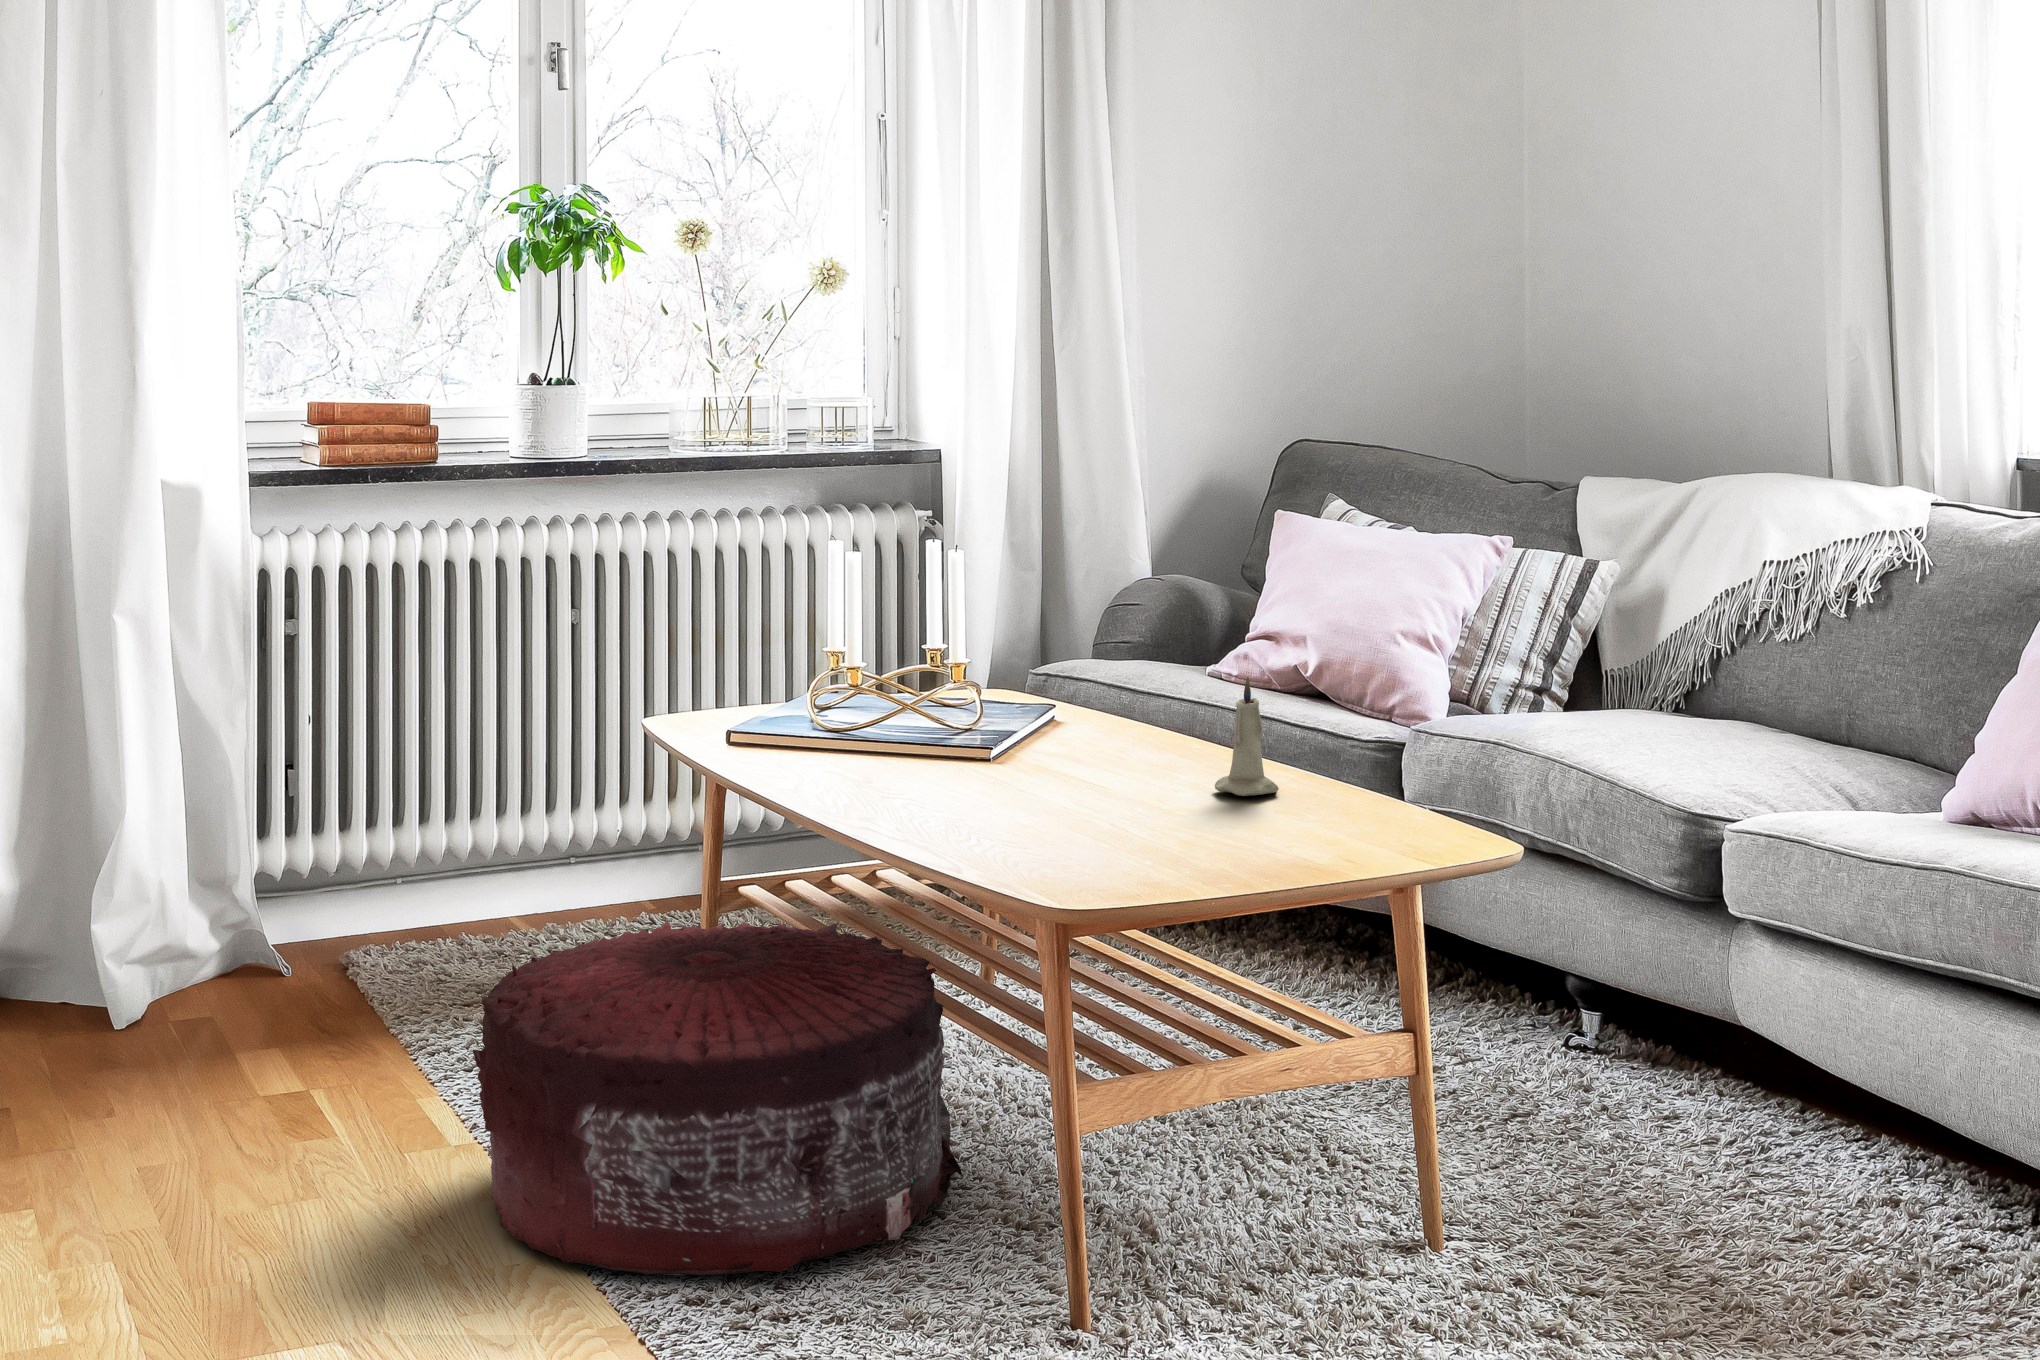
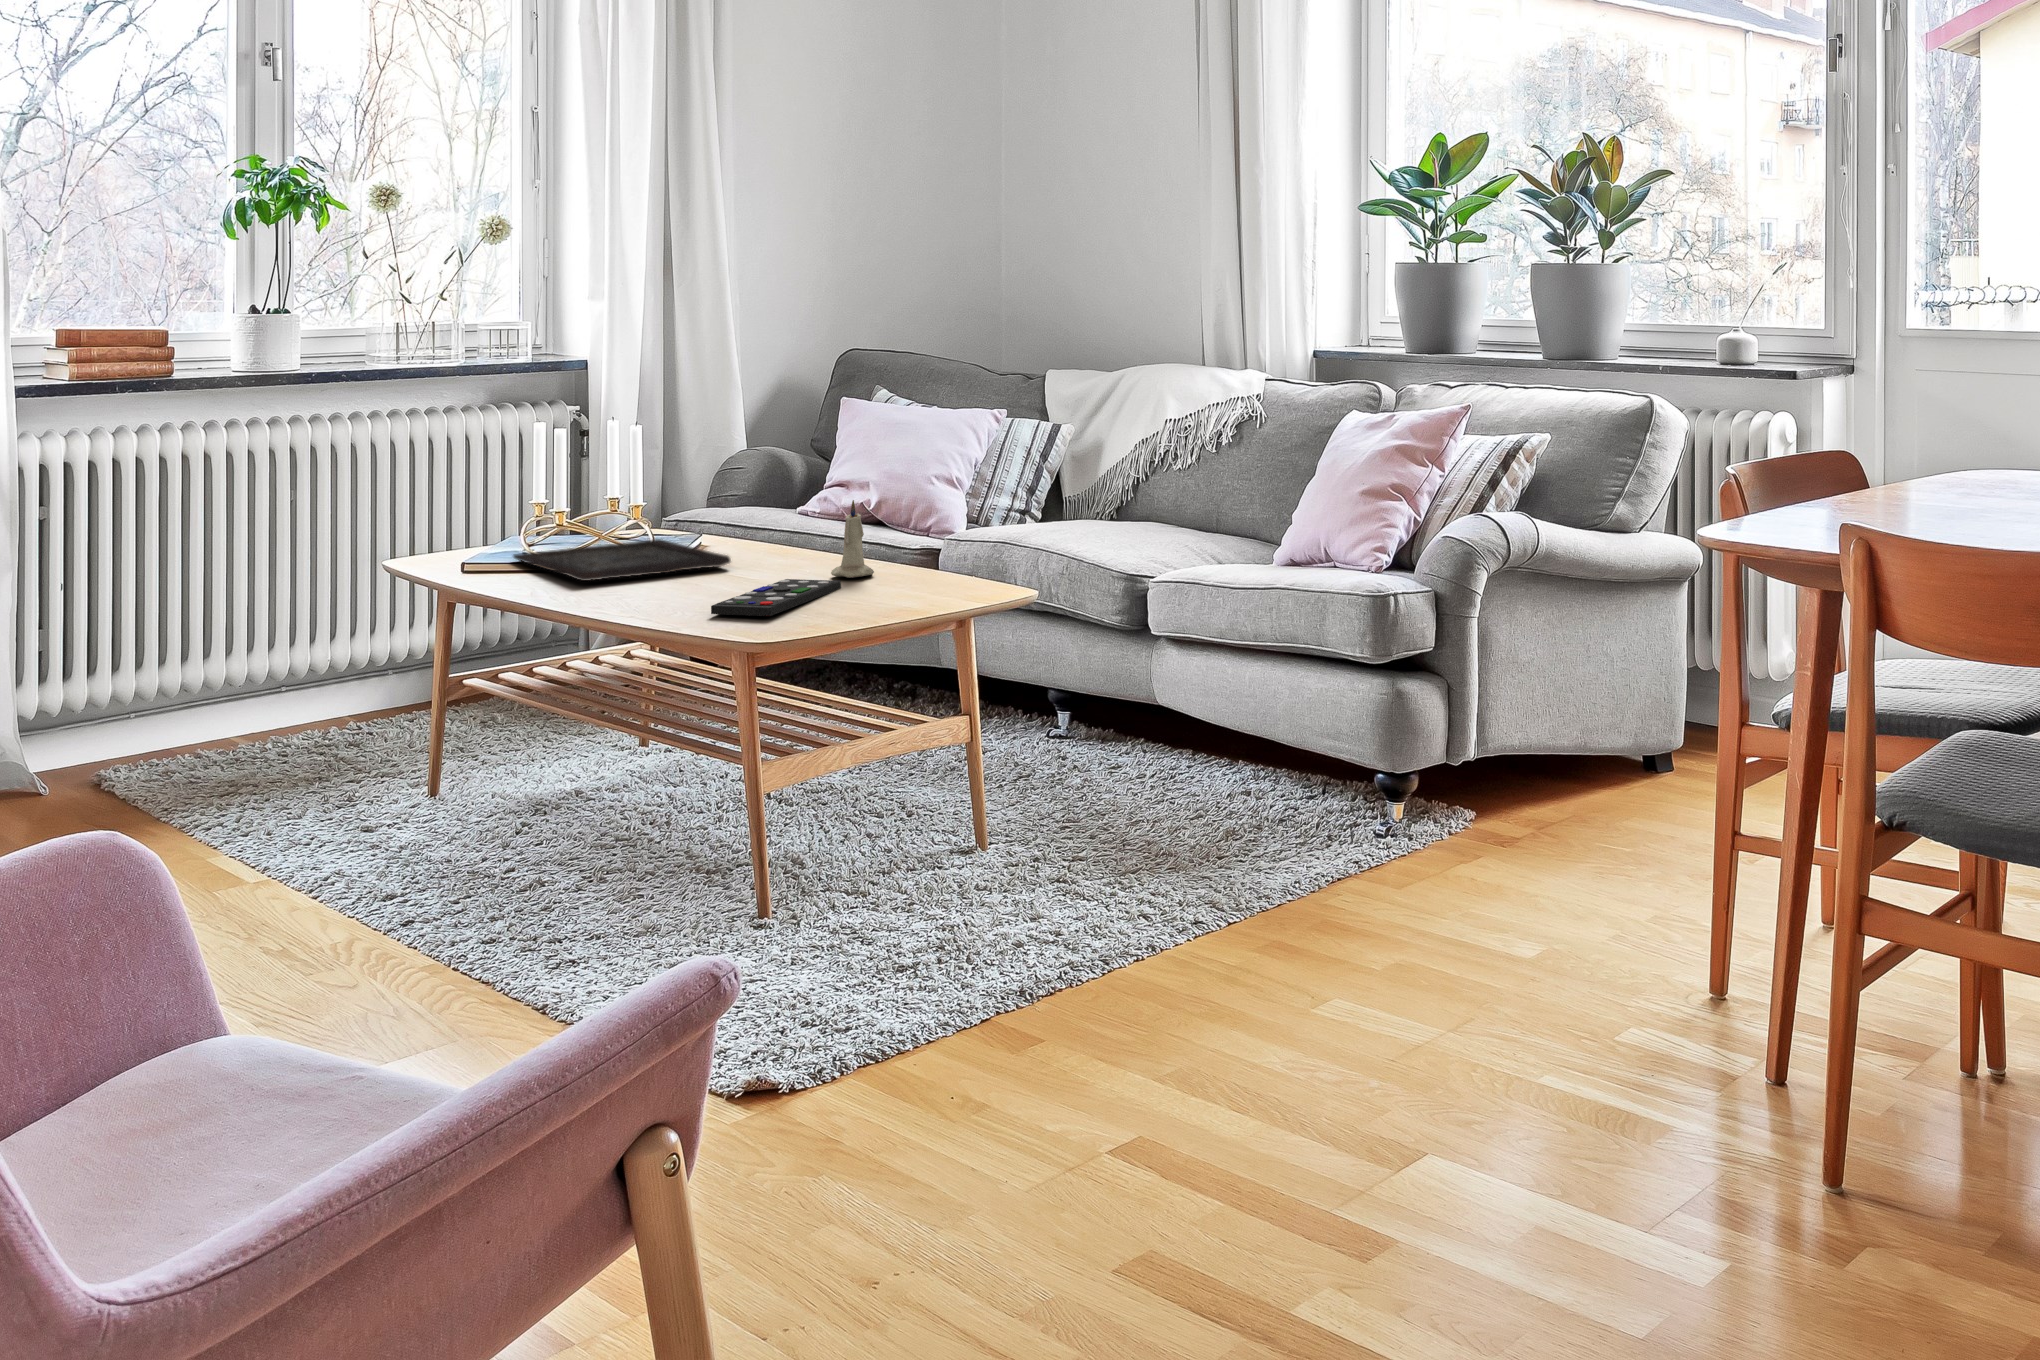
tray: none [795,709,1076,772] -> present [513,539,731,581]
remote control: none [1022,791,1224,857] -> present [711,579,841,616]
pouf: present [473,920,963,1275] -> none [291,689,663,931]

